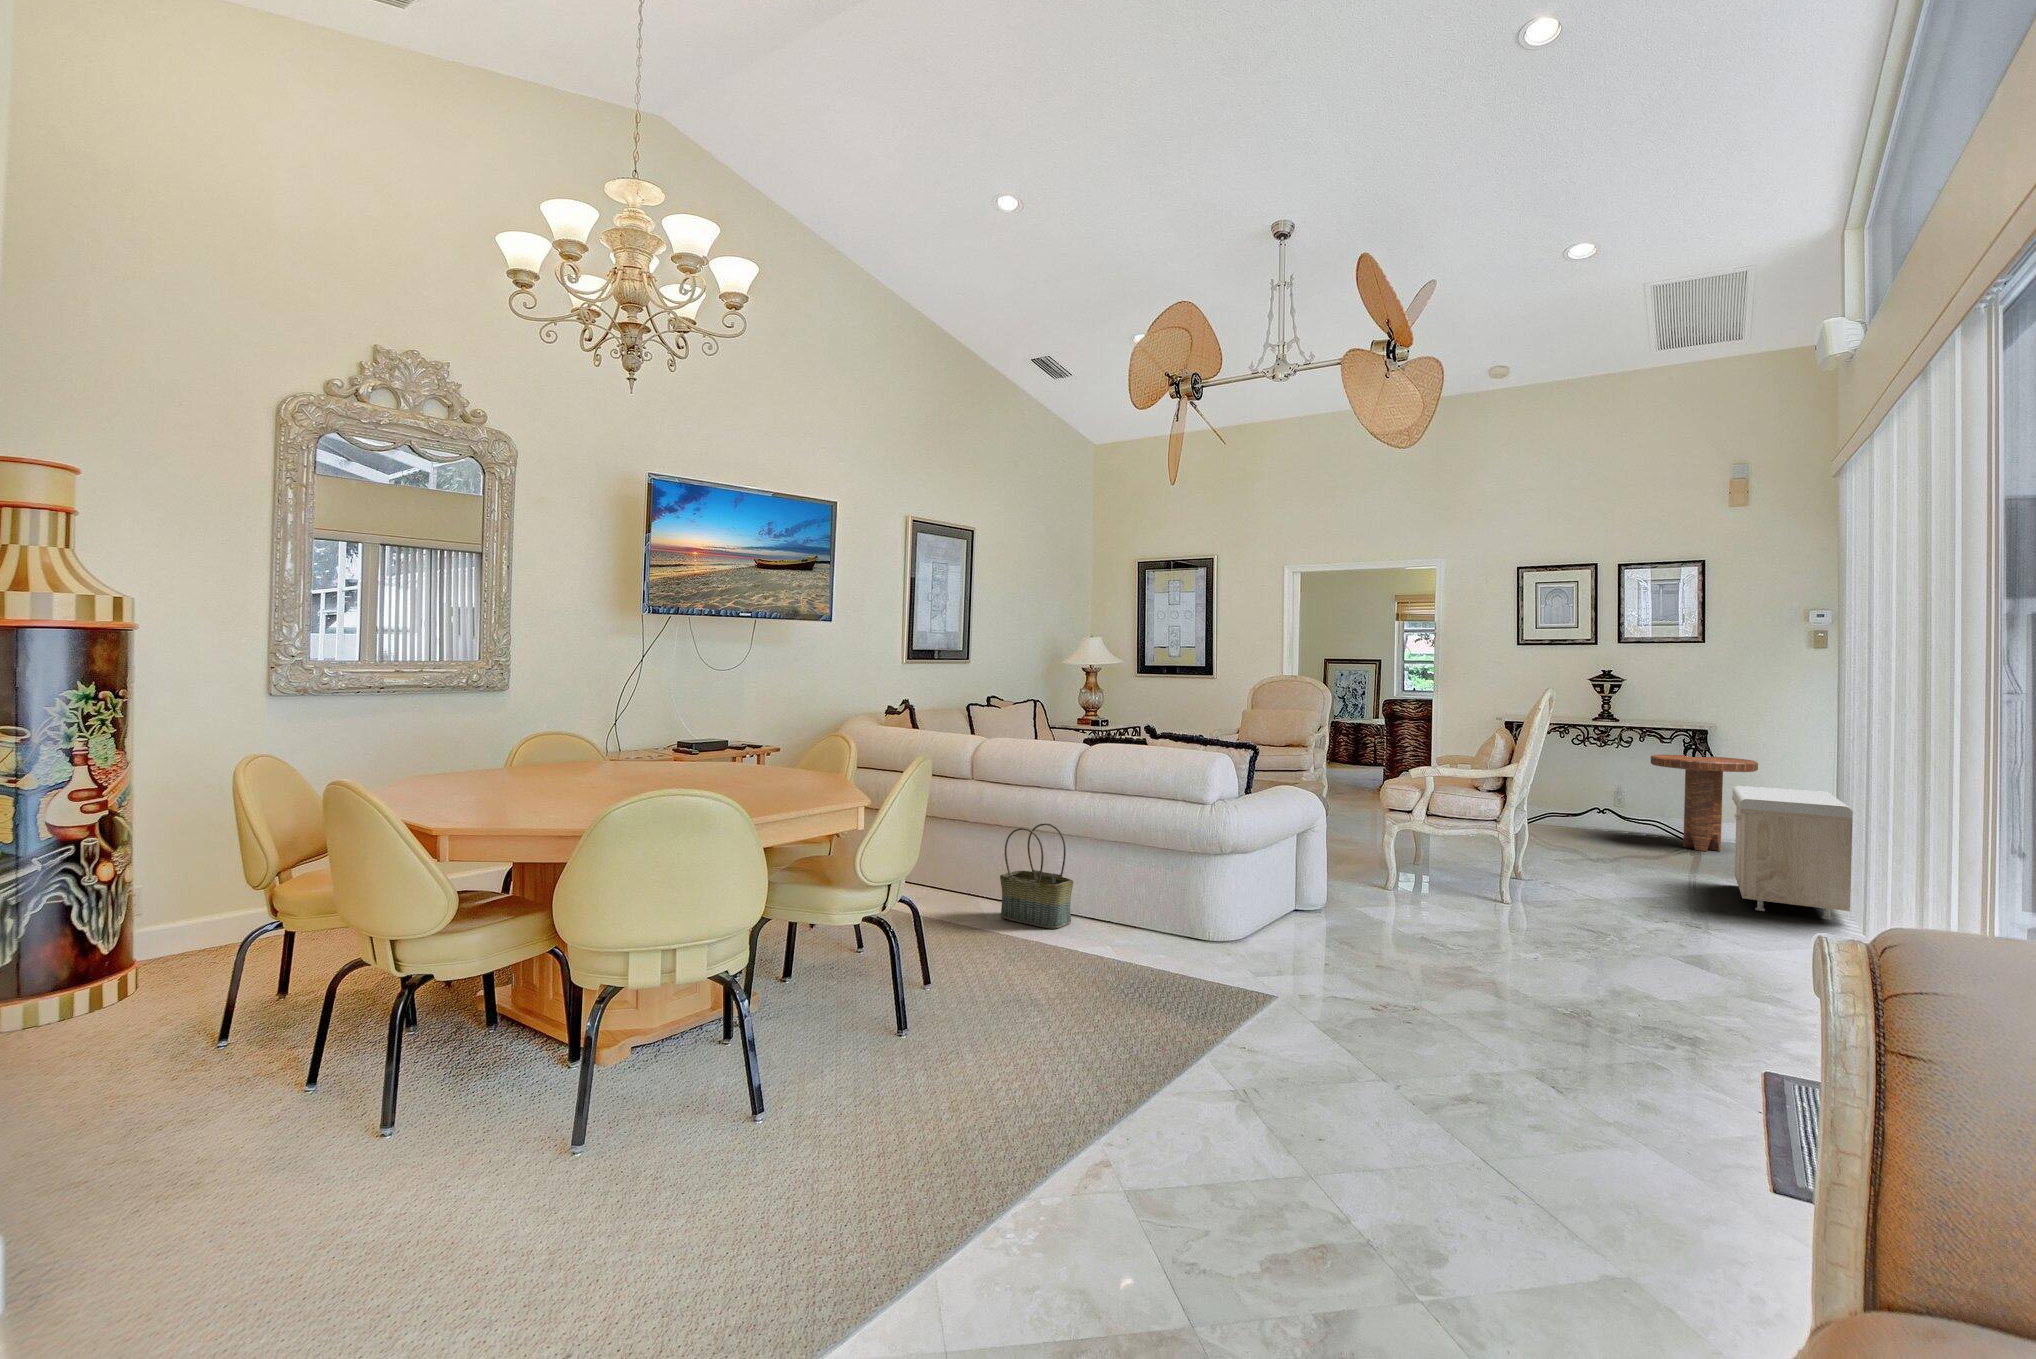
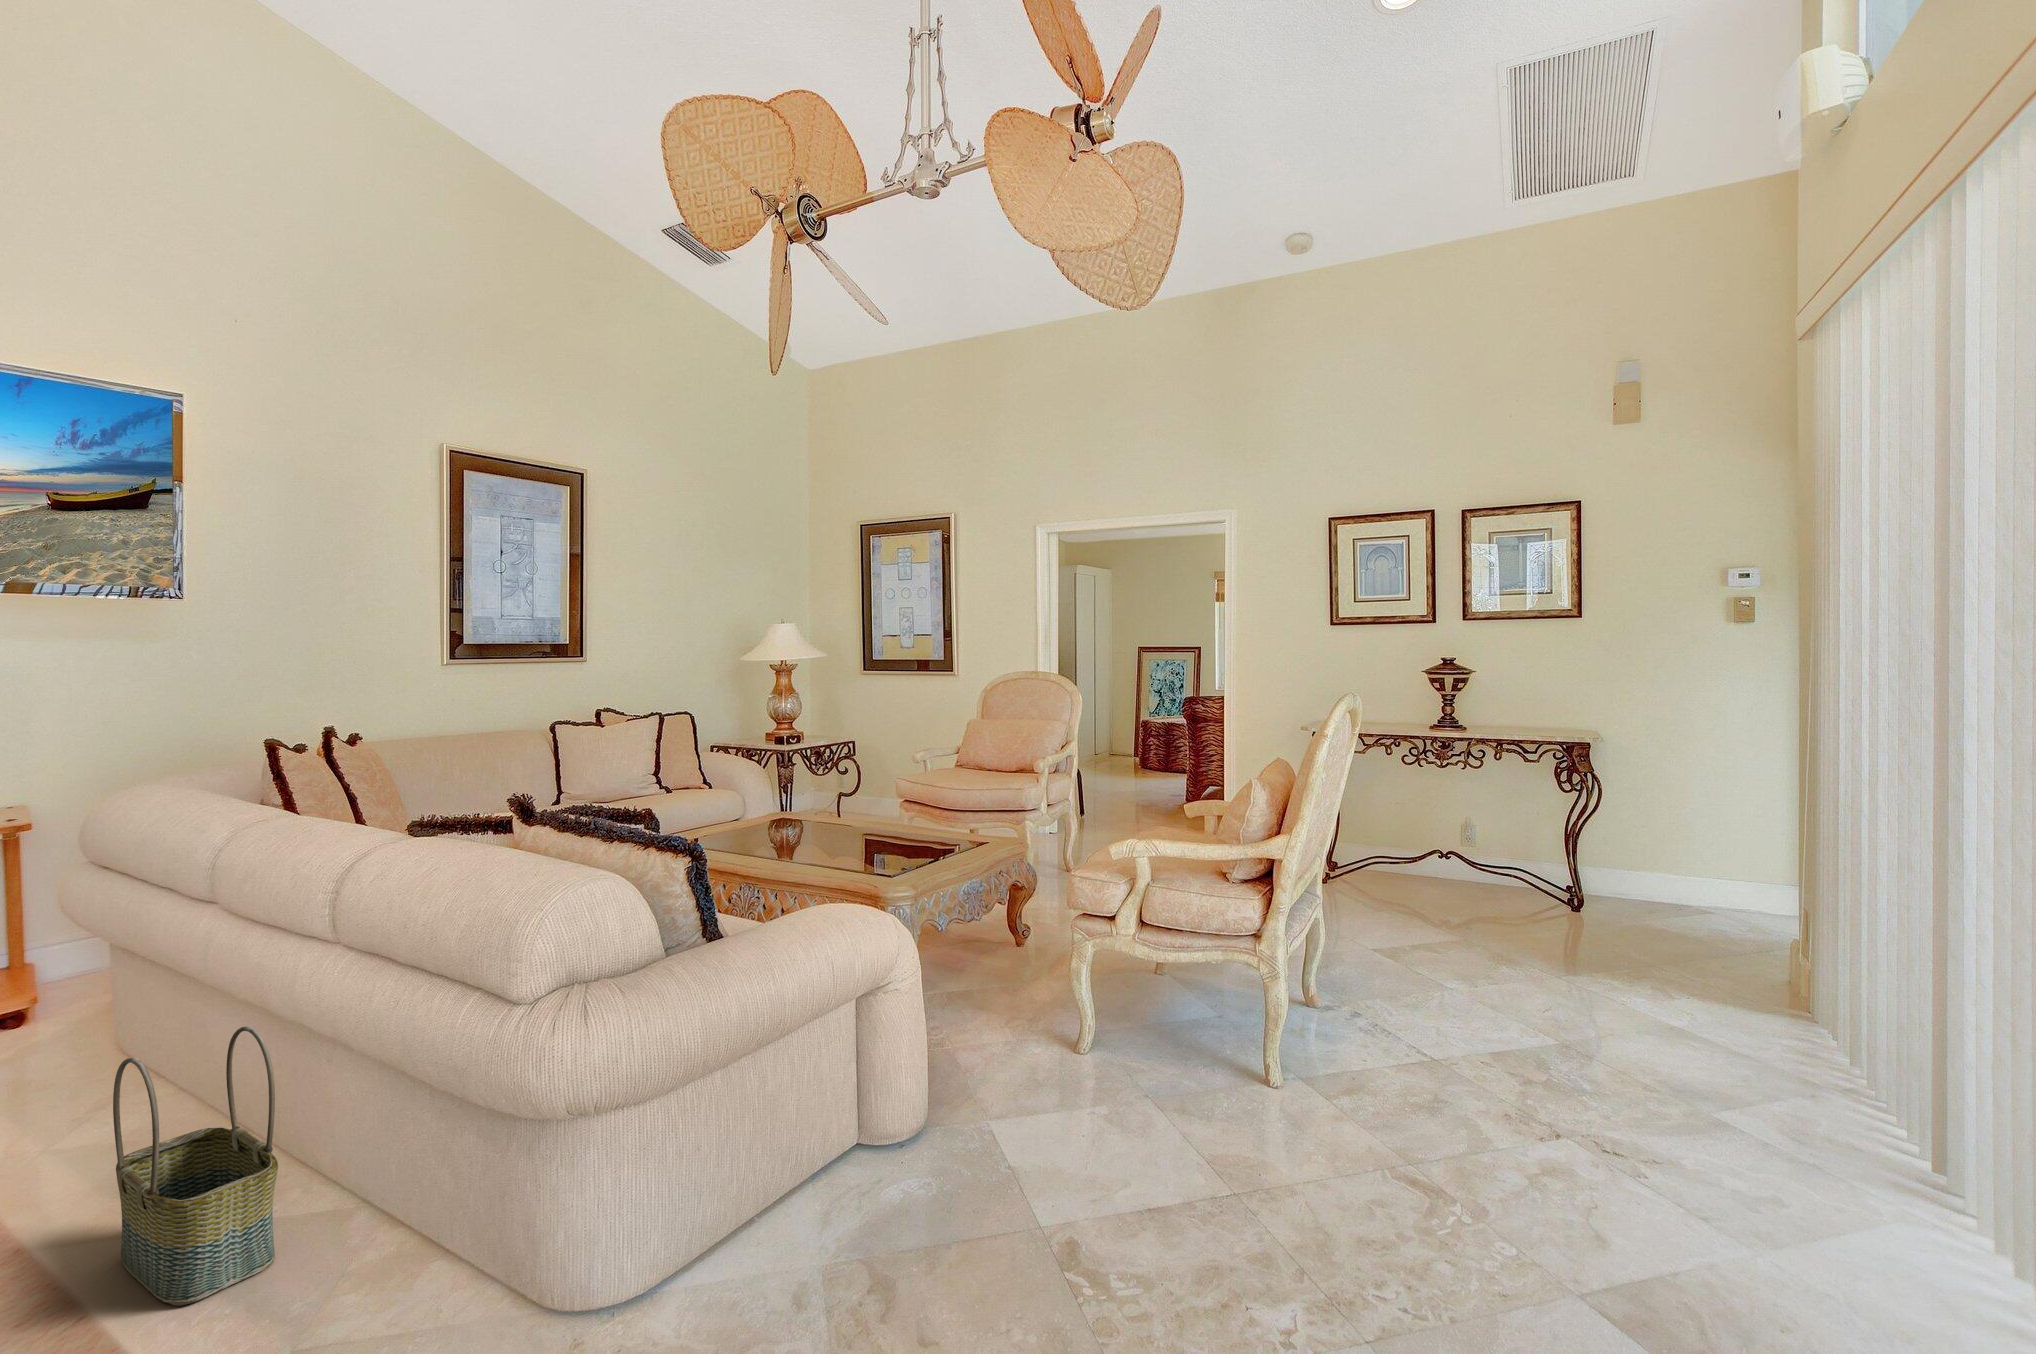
side table: present [1651,755,1758,851] -> none [1510,777,1658,920]
storage bench: present [1732,786,1853,919] -> none [1640,847,1877,1114]

